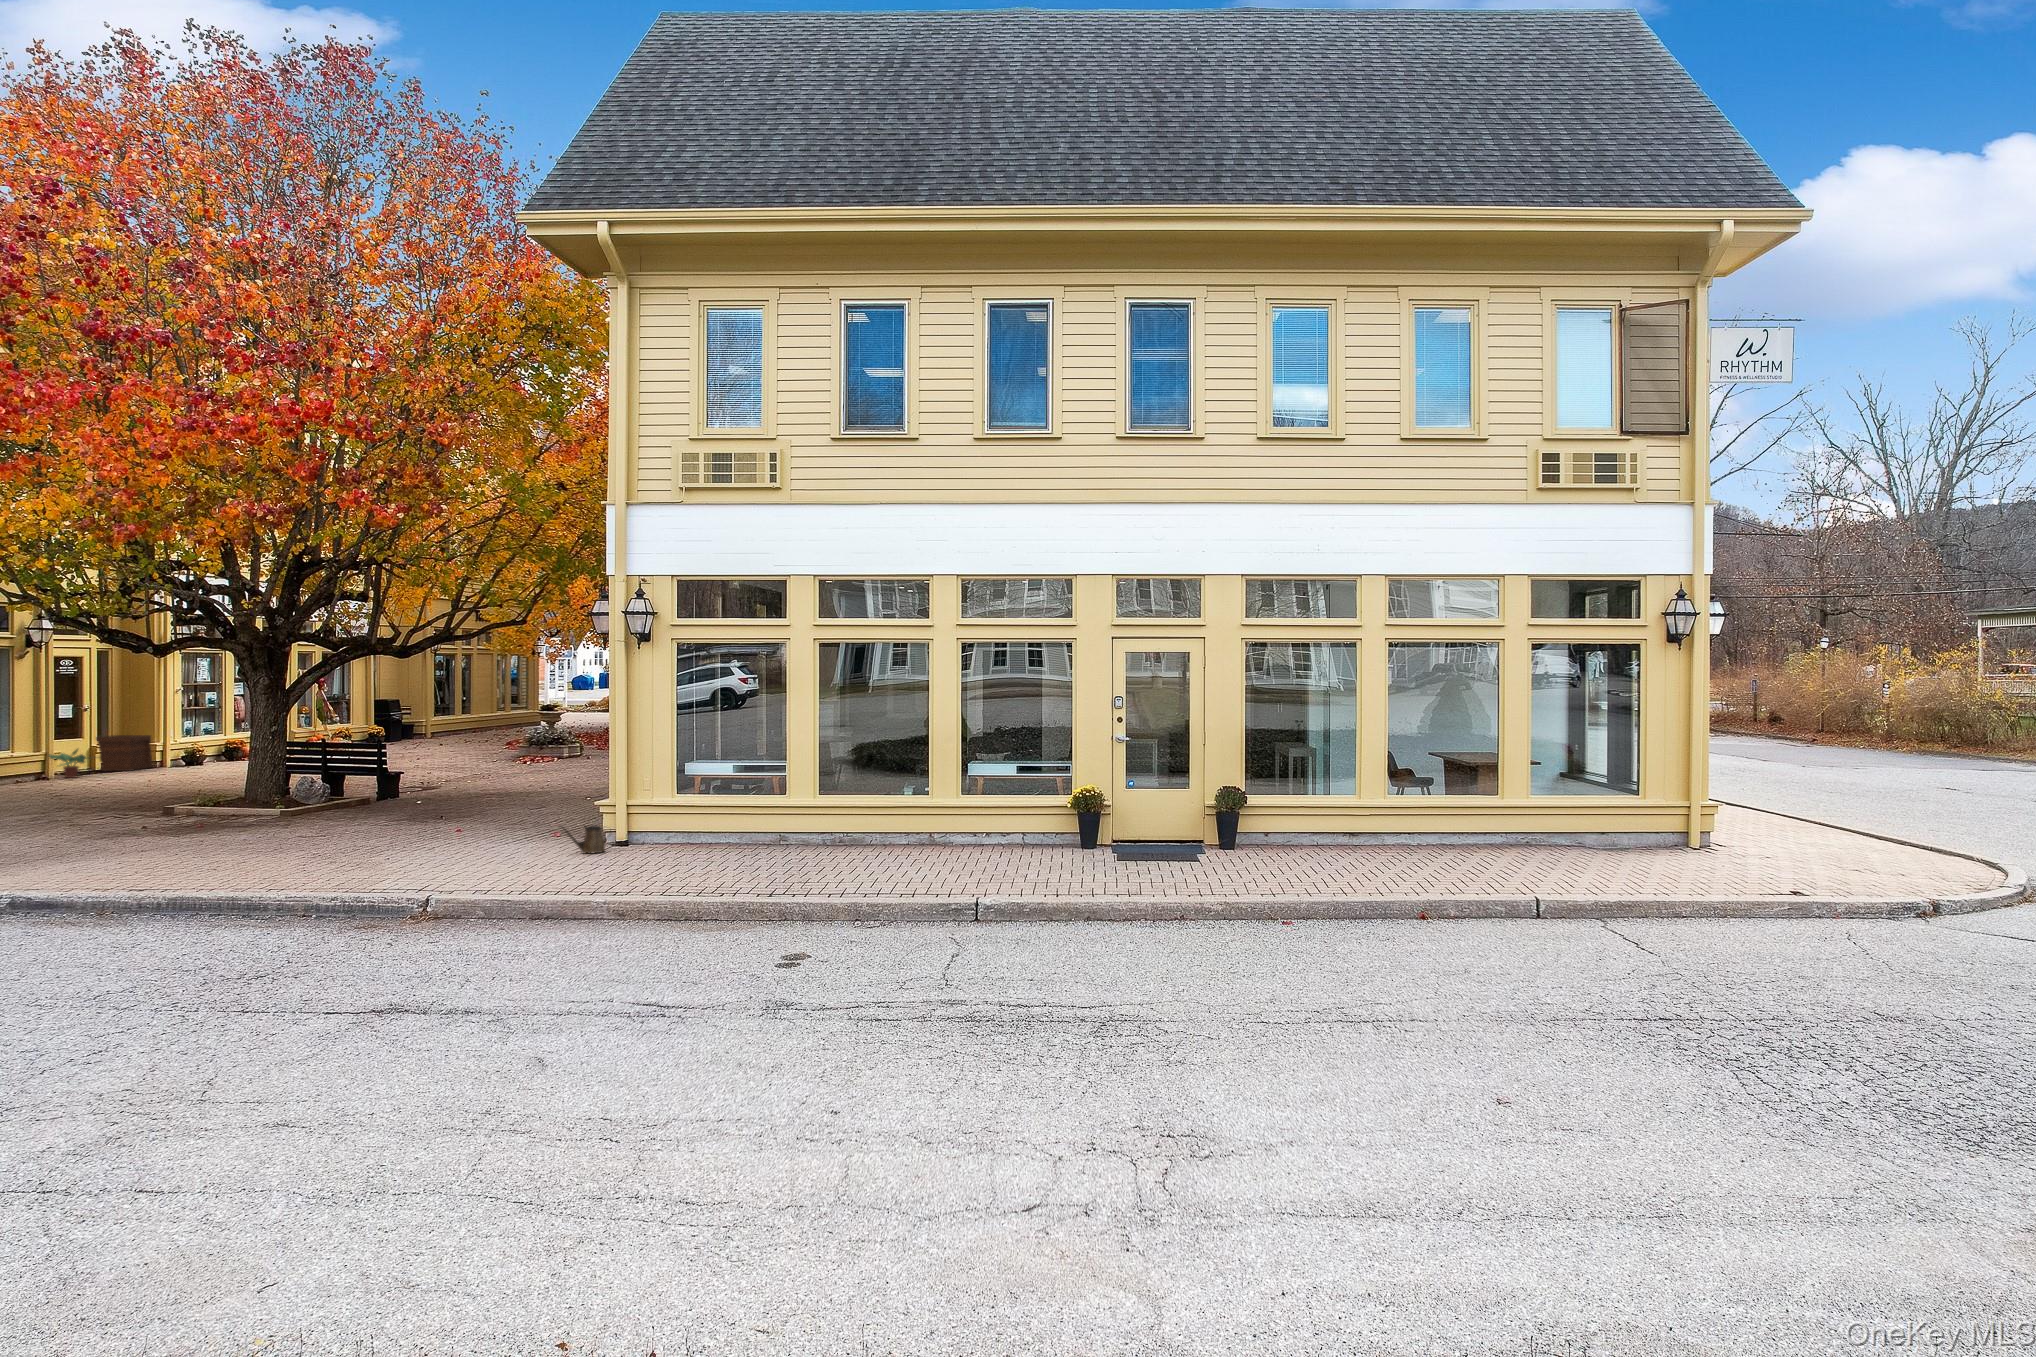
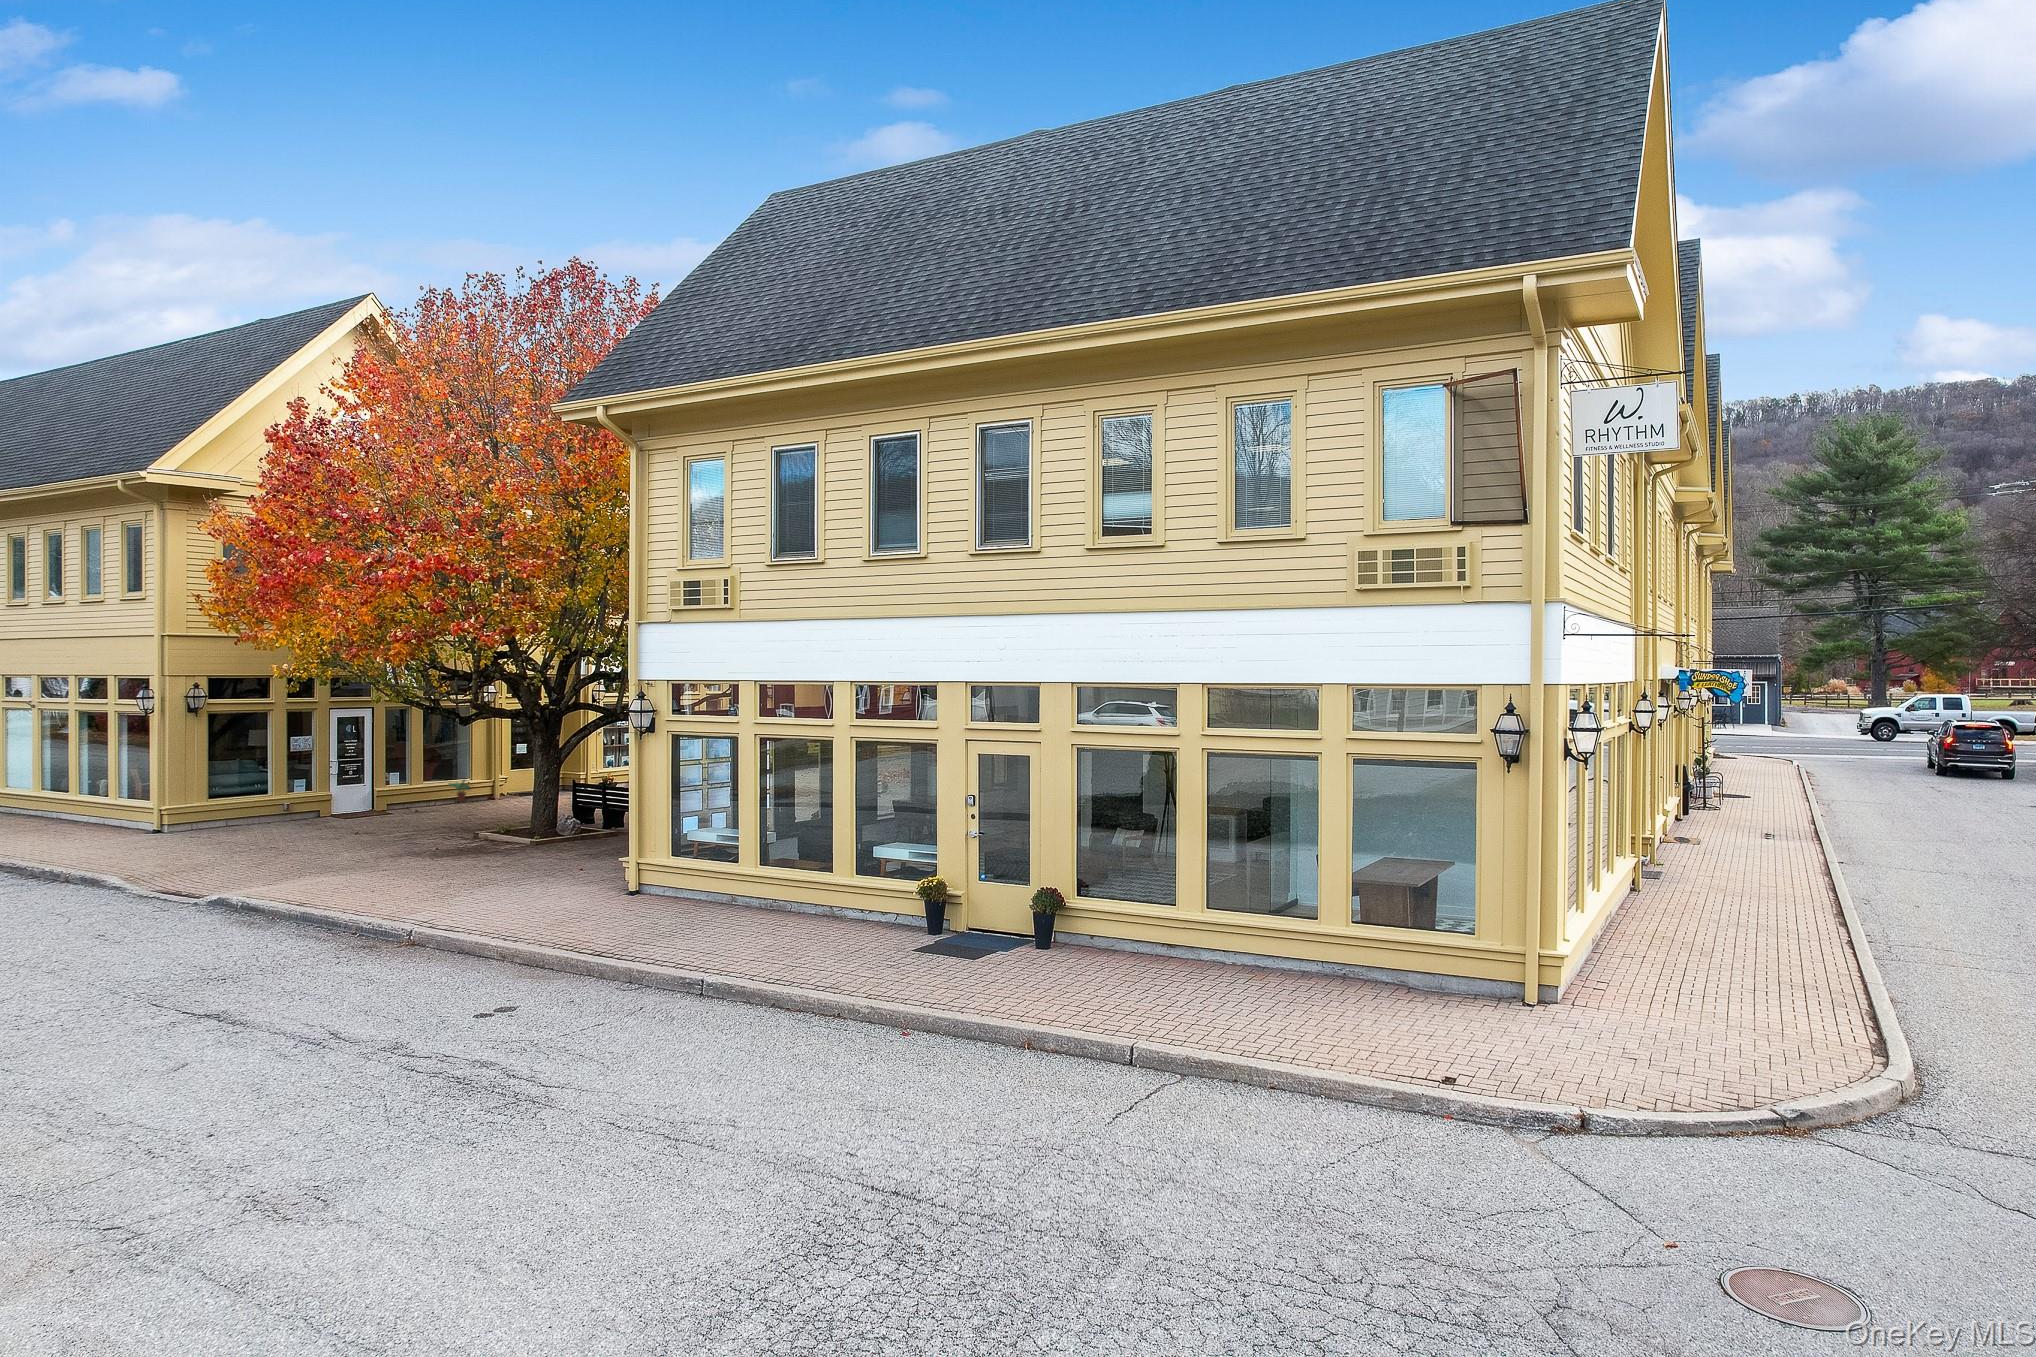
wooden crate: present [96,735,152,771] -> none [483,766,523,795]
watering can: present [560,825,605,854] -> none [590,878,630,901]

